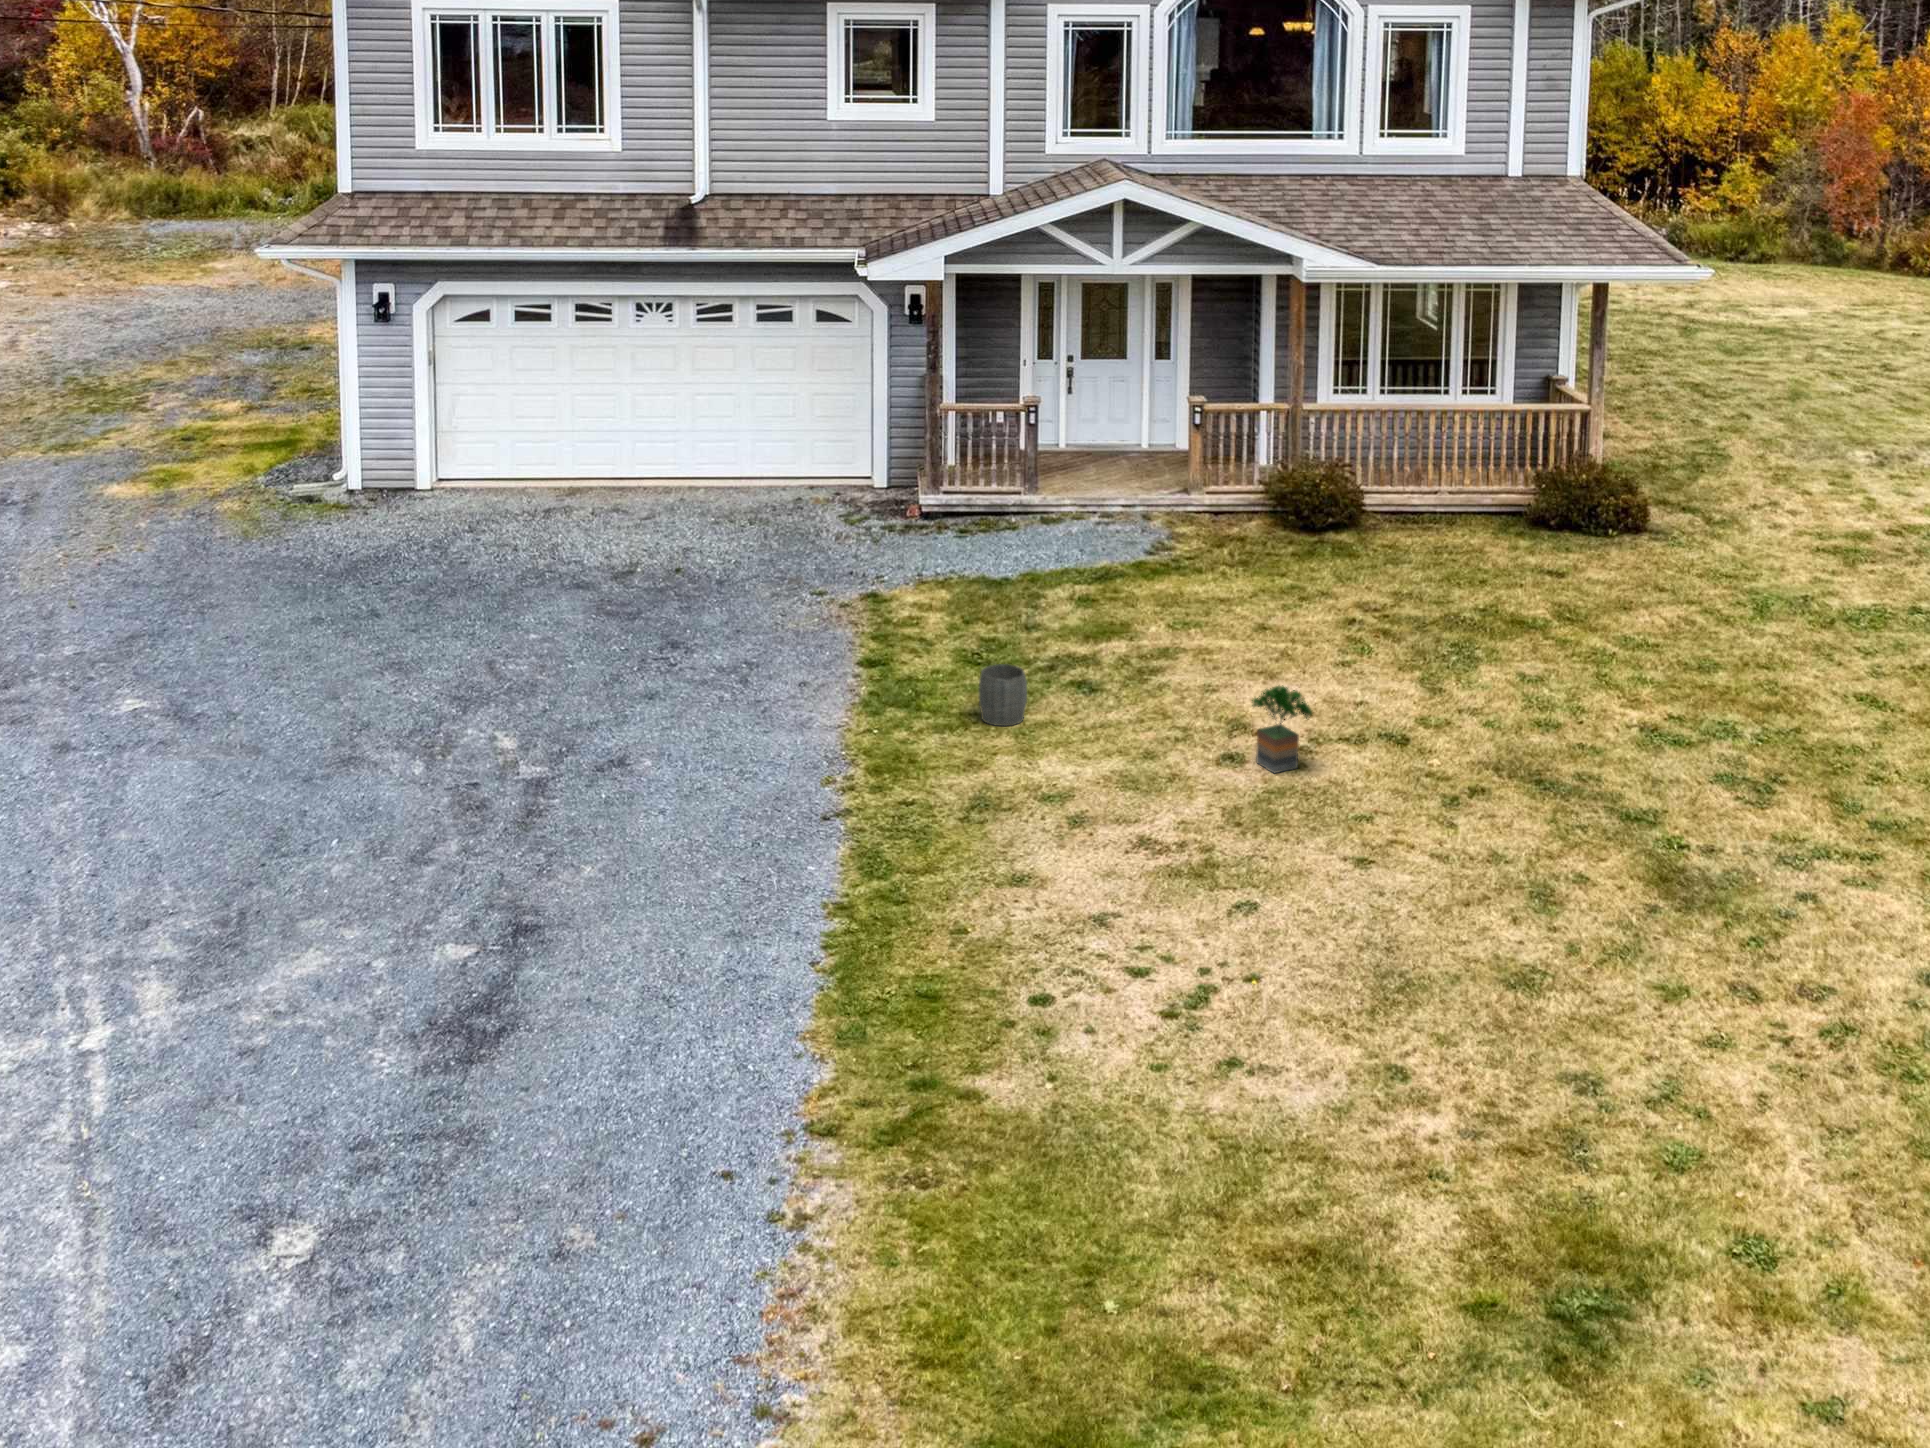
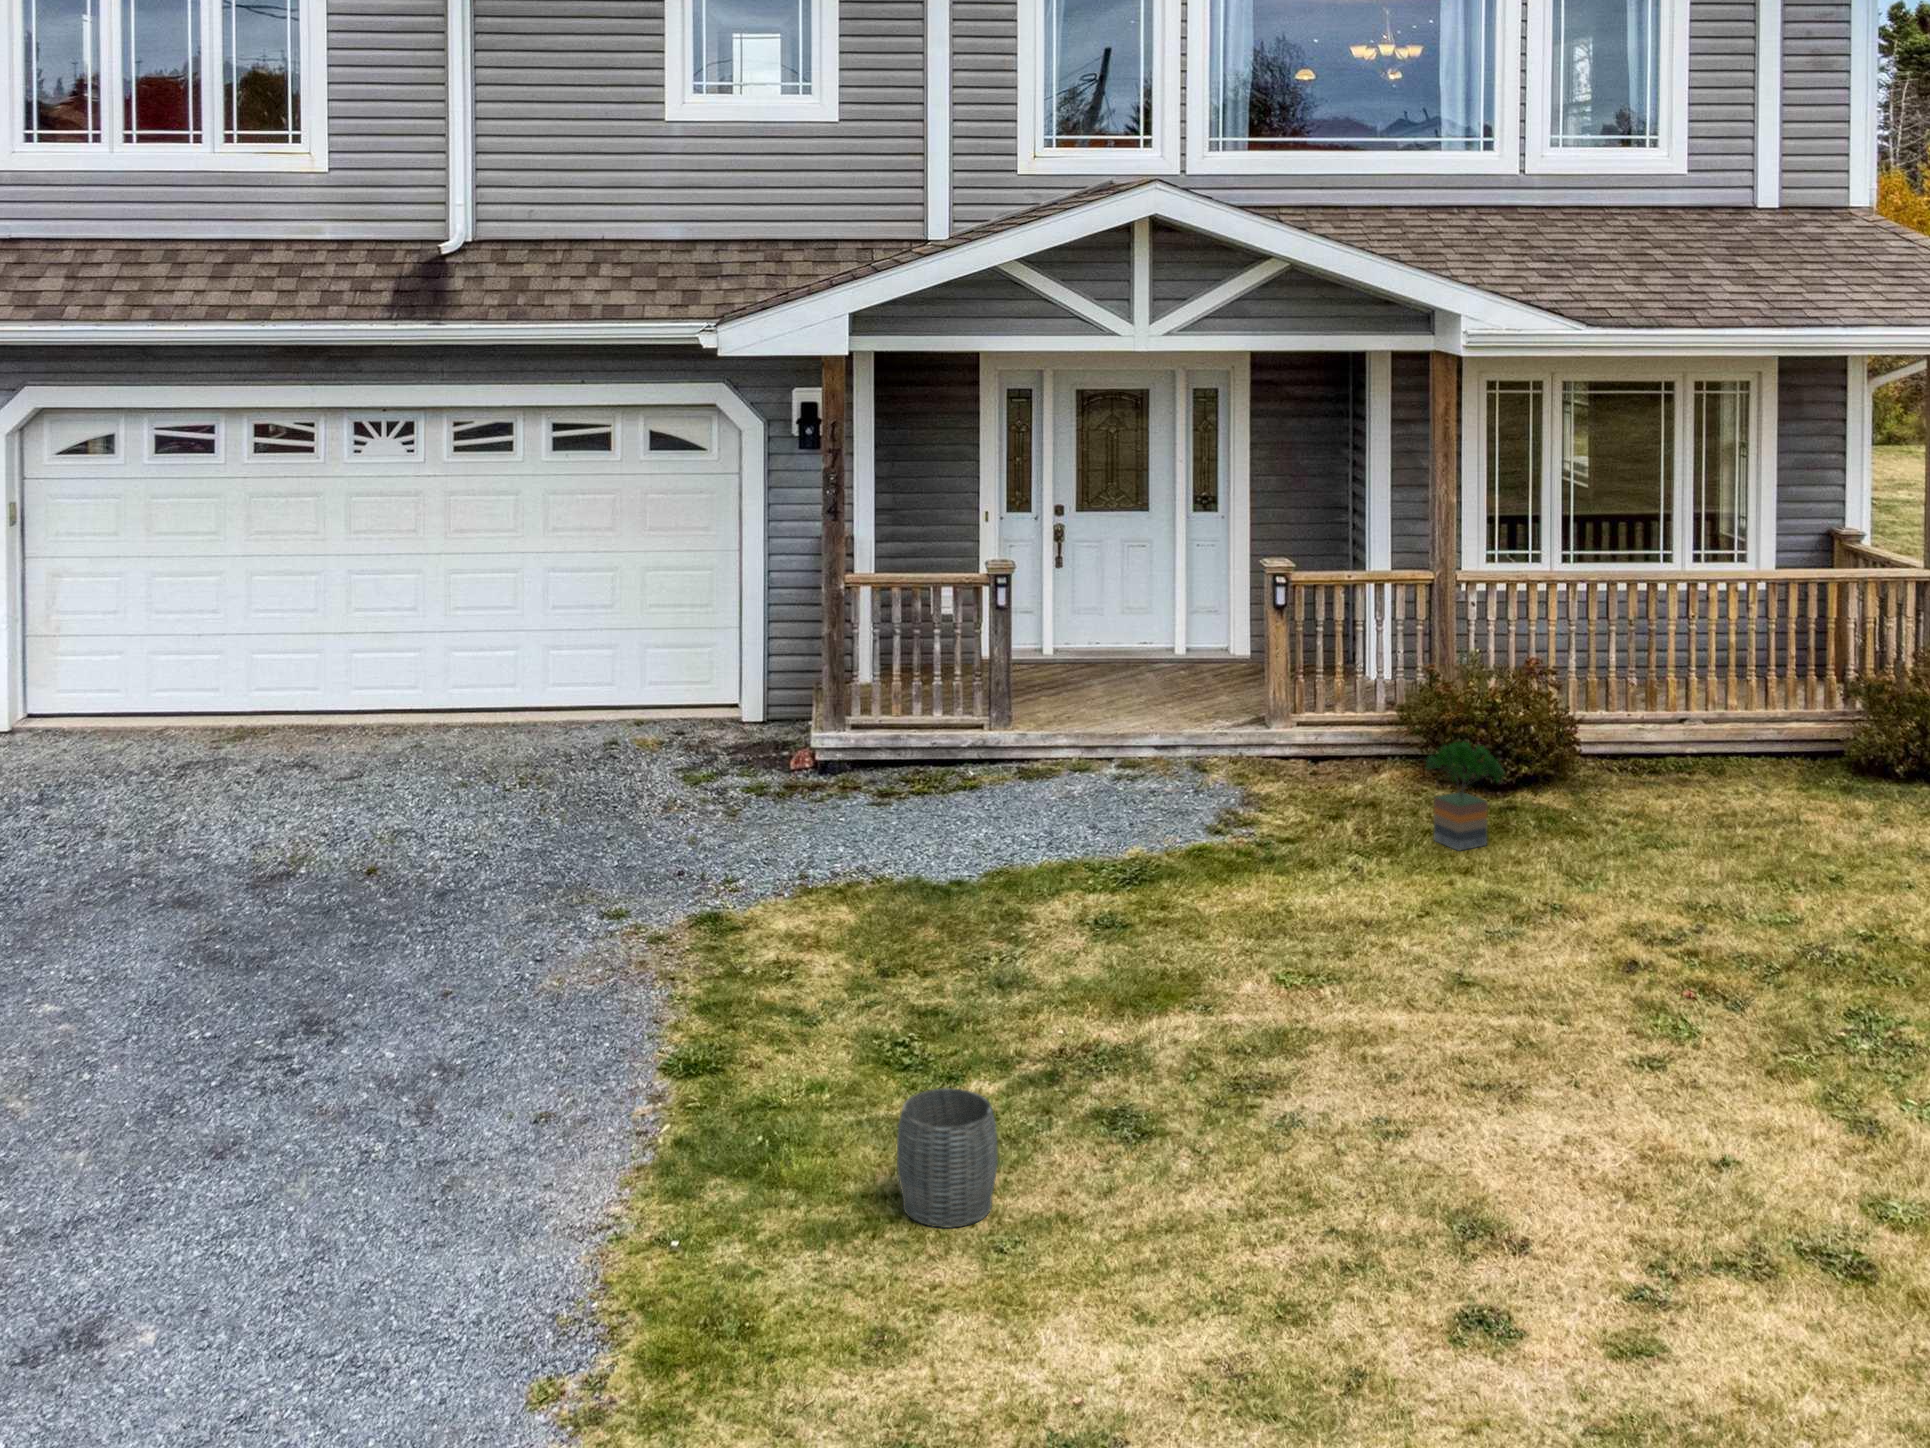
potted tree: present [1252,685,1312,773] -> present [1427,742,1504,851]

